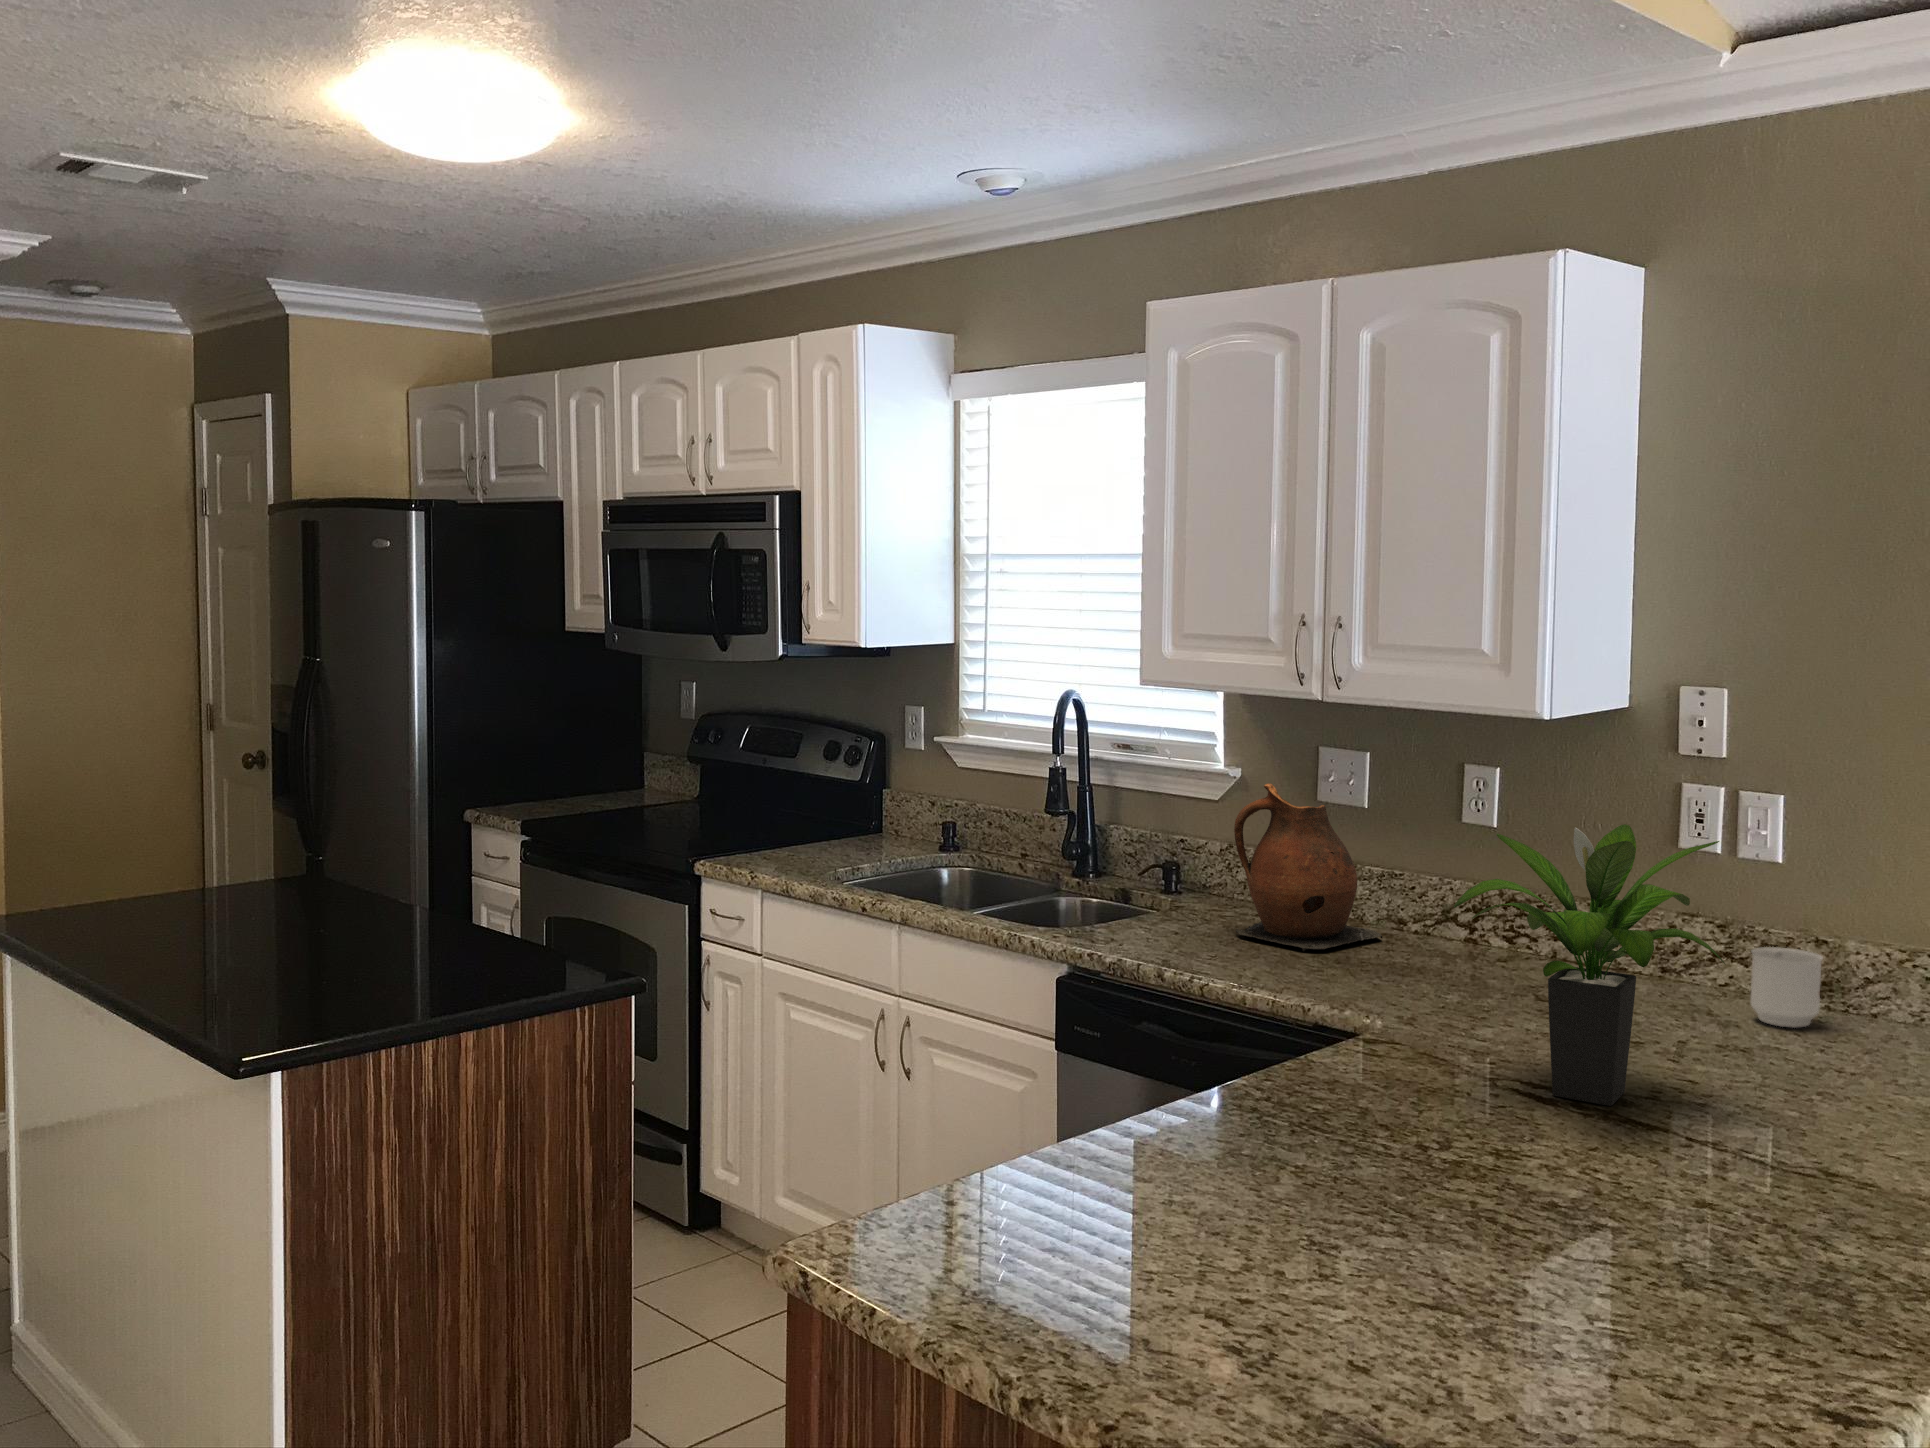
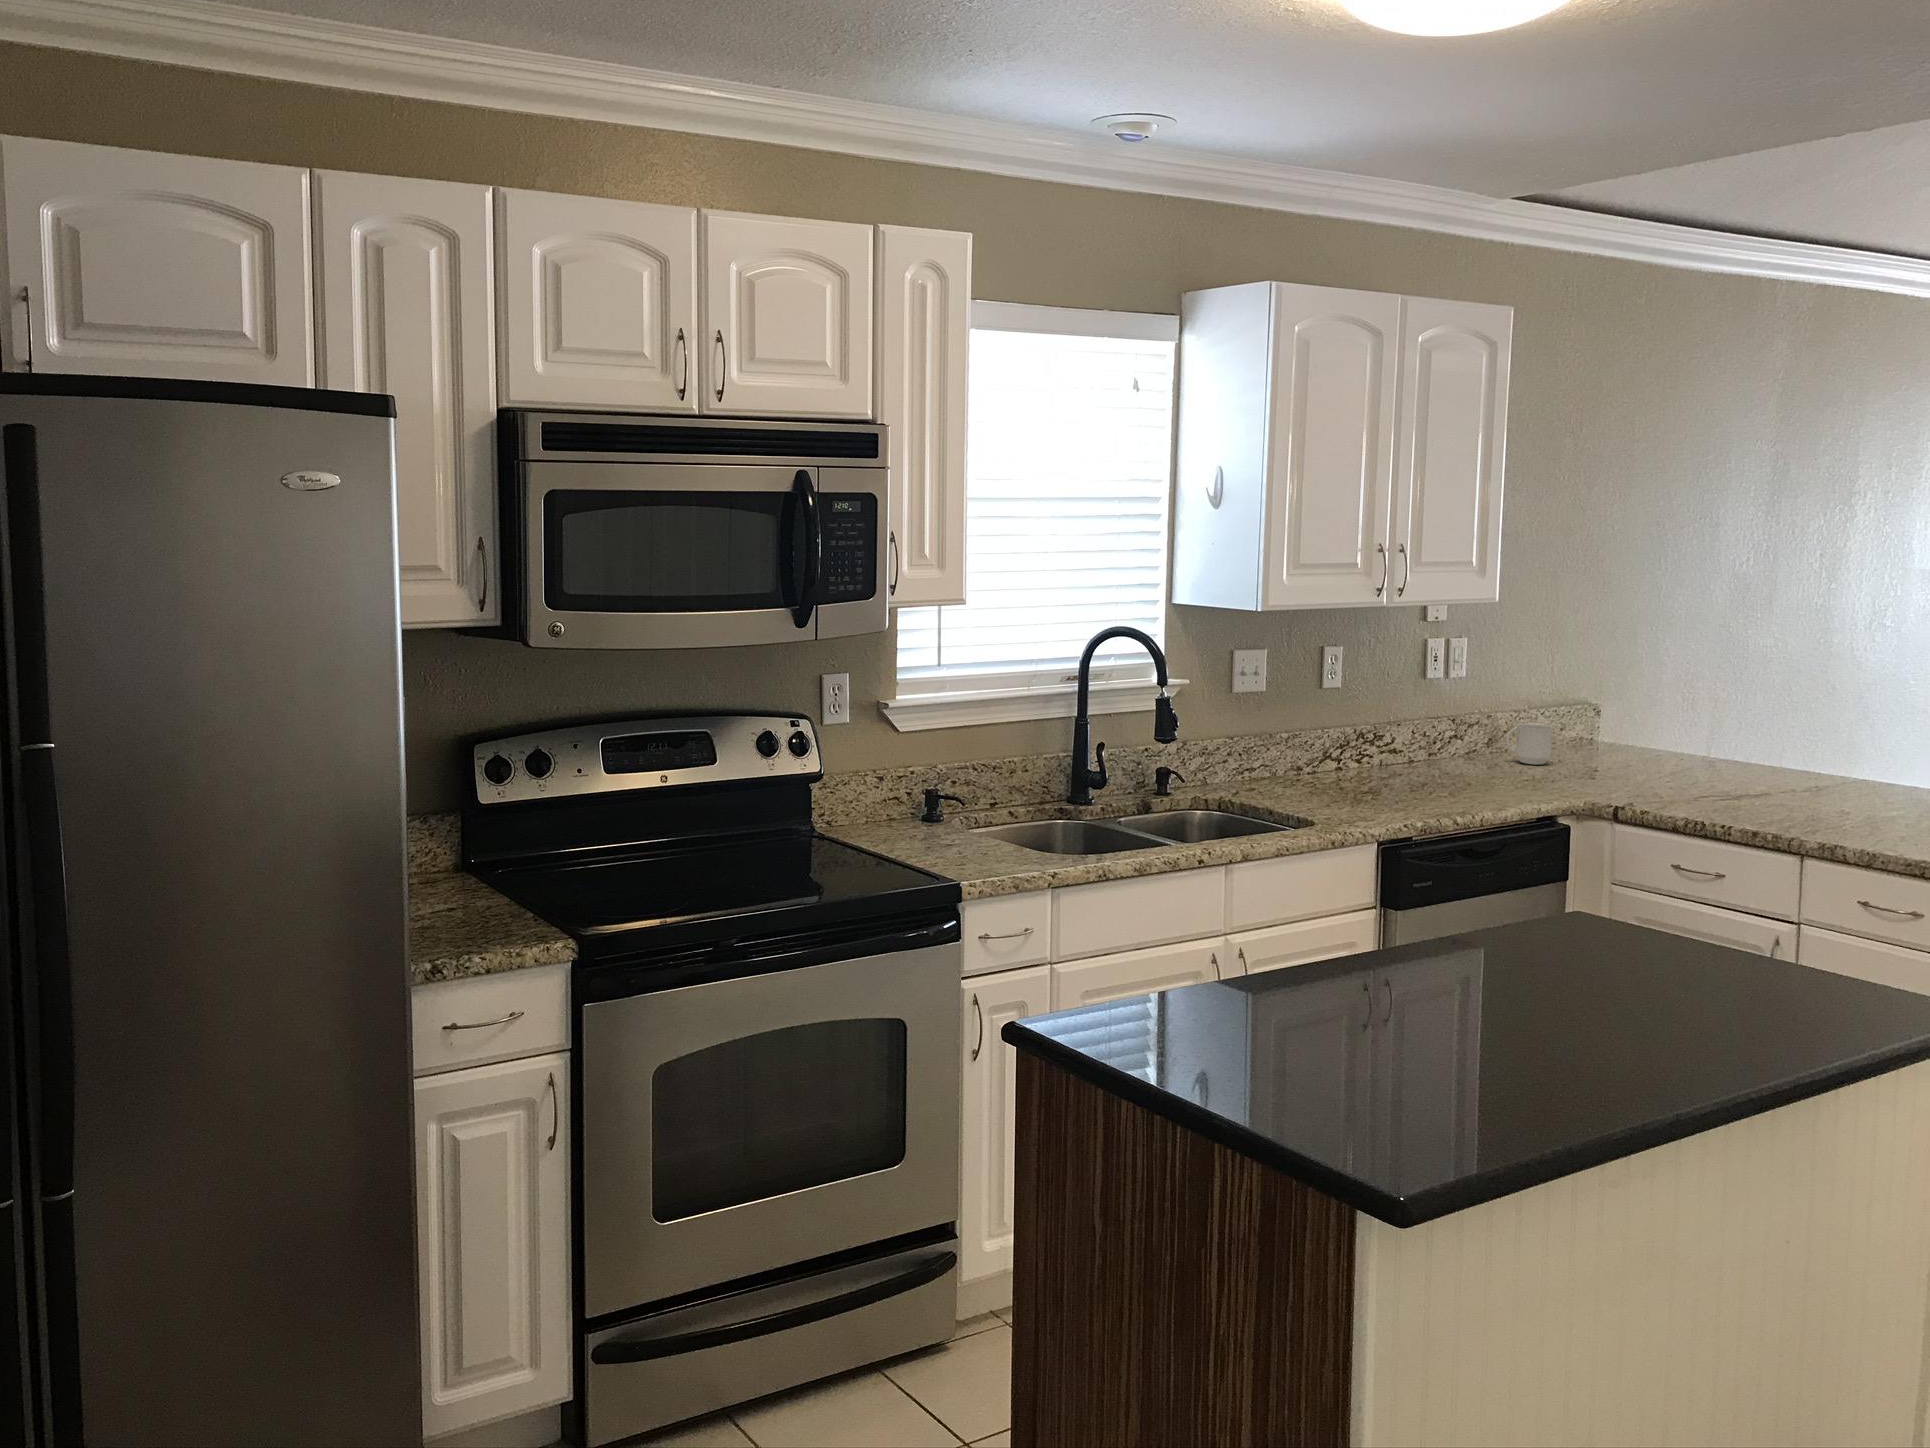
ceramic pitcher: present [1234,784,1382,951] -> none [1279,681,1388,796]
potted plant: present [1454,824,1725,1106] -> none [1662,660,1809,804]

